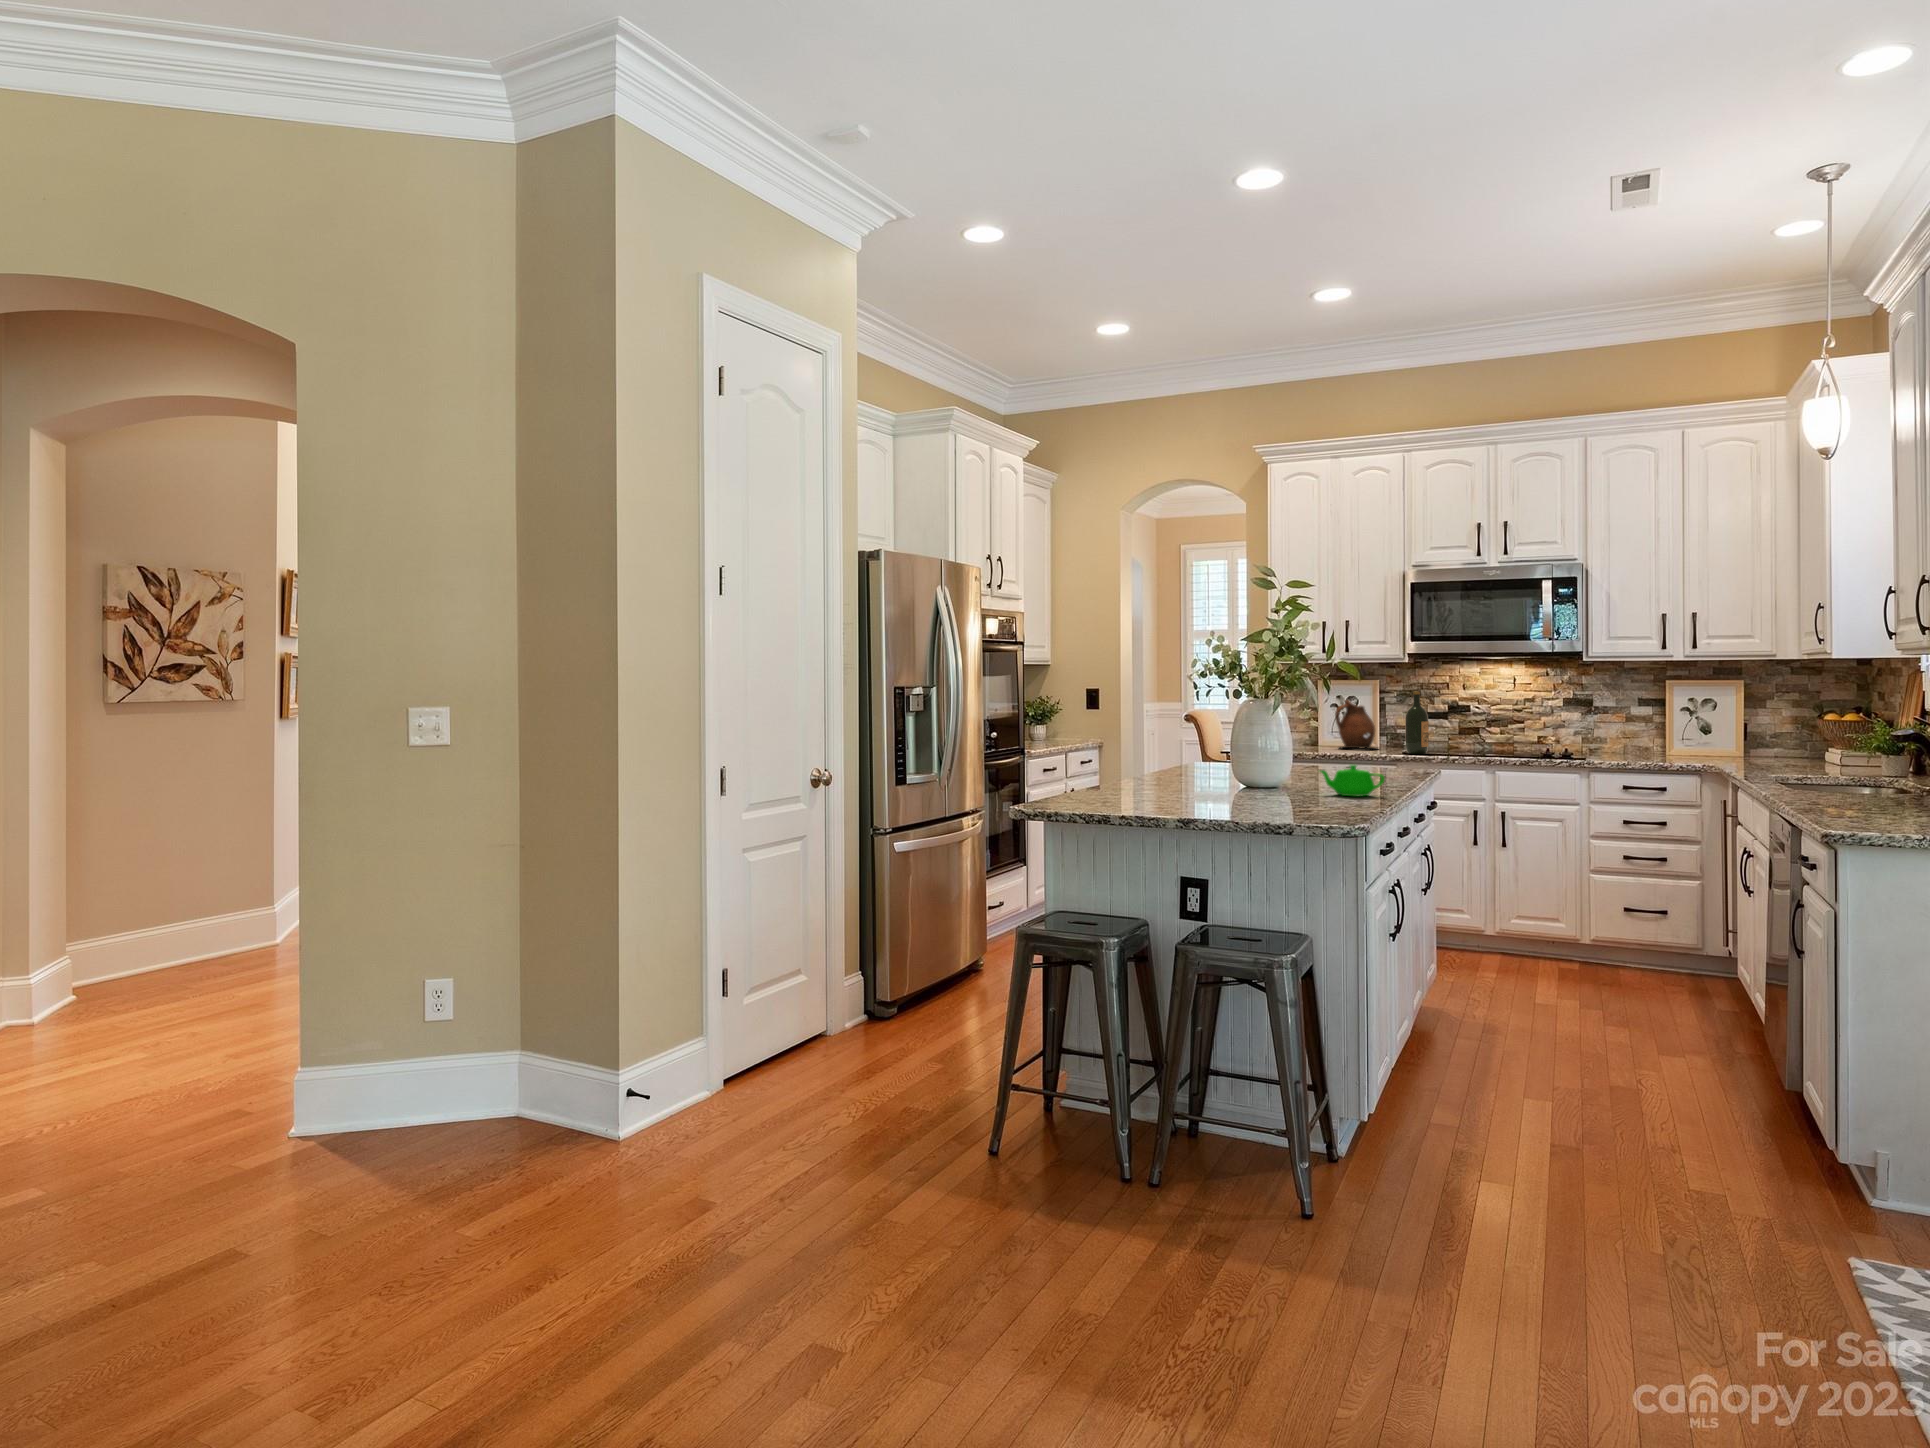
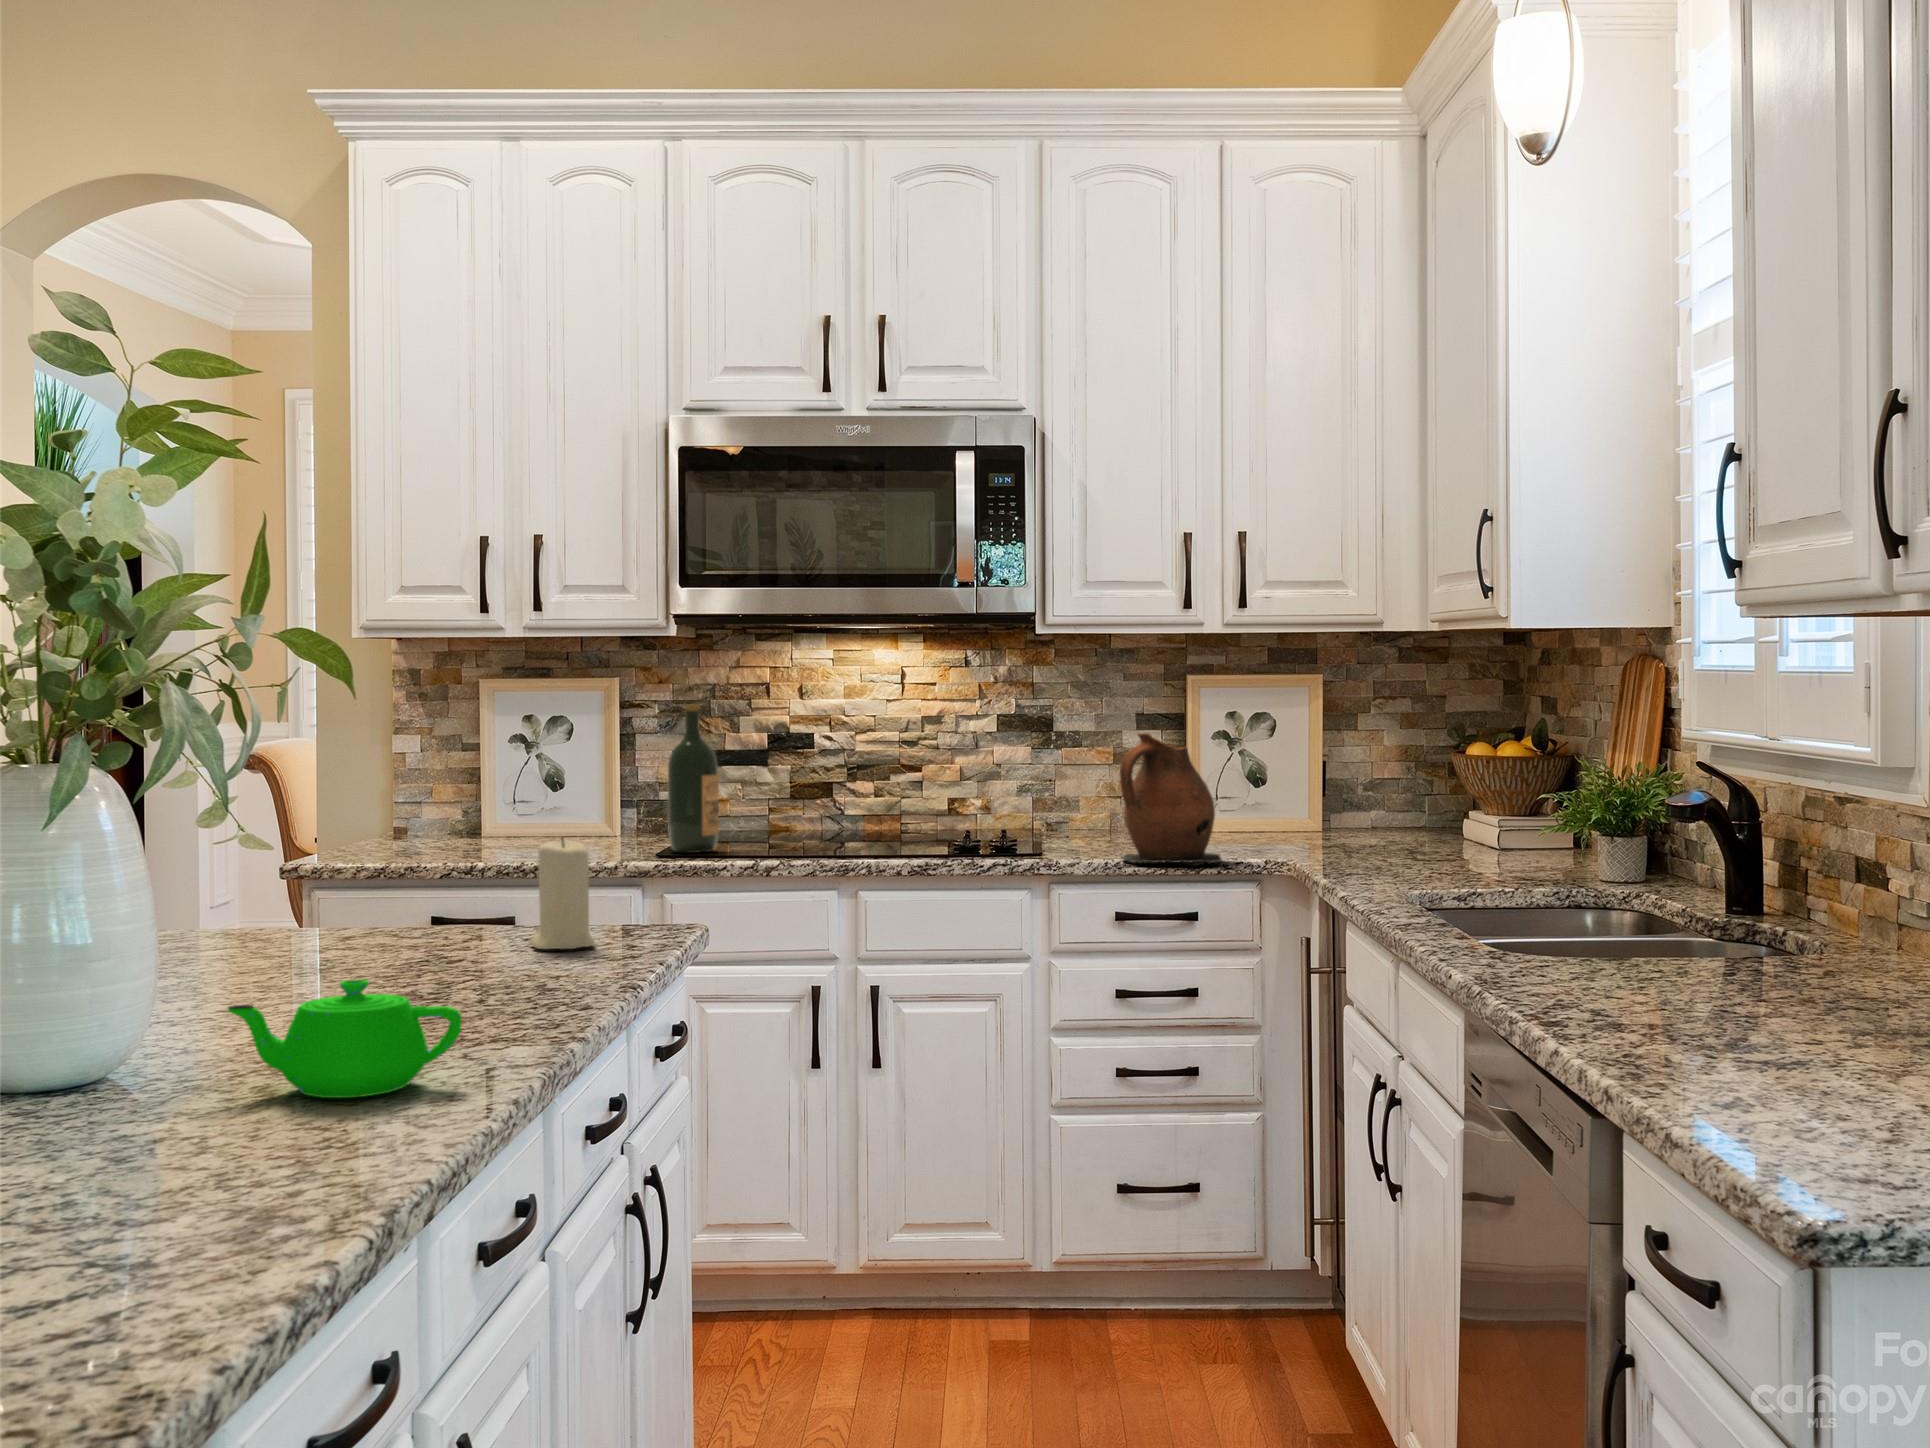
ceramic pitcher: present [1335,700,1375,749] -> present [1120,733,1222,864]
candle: none [1374,735,1400,775] -> present [530,837,595,949]

